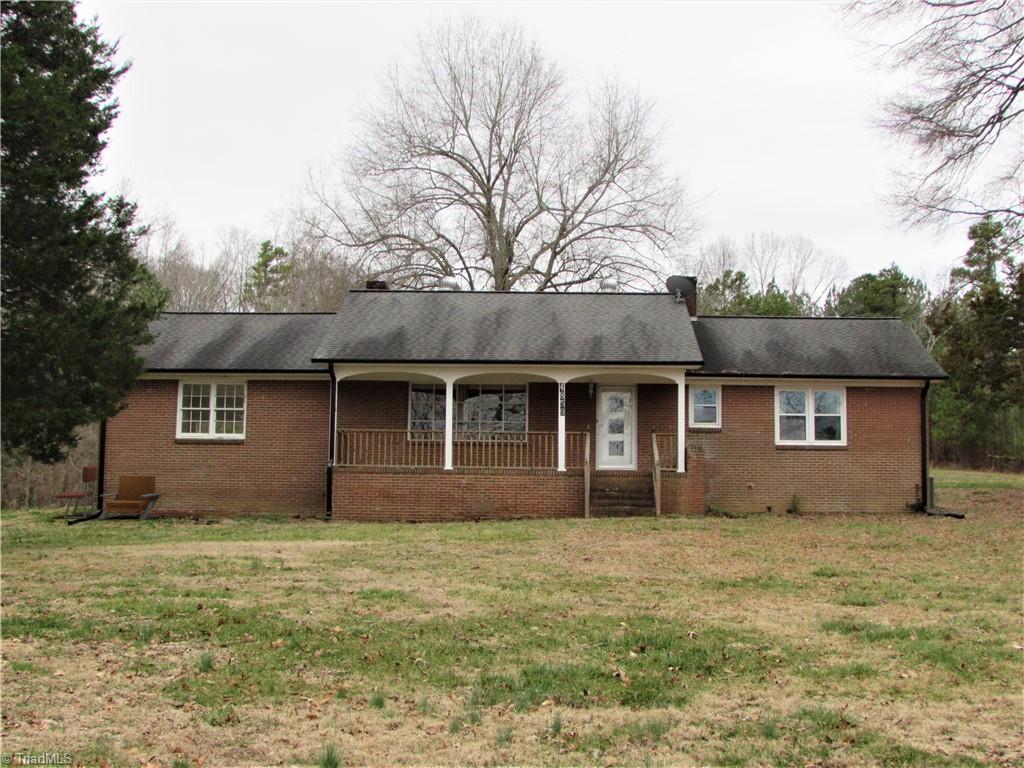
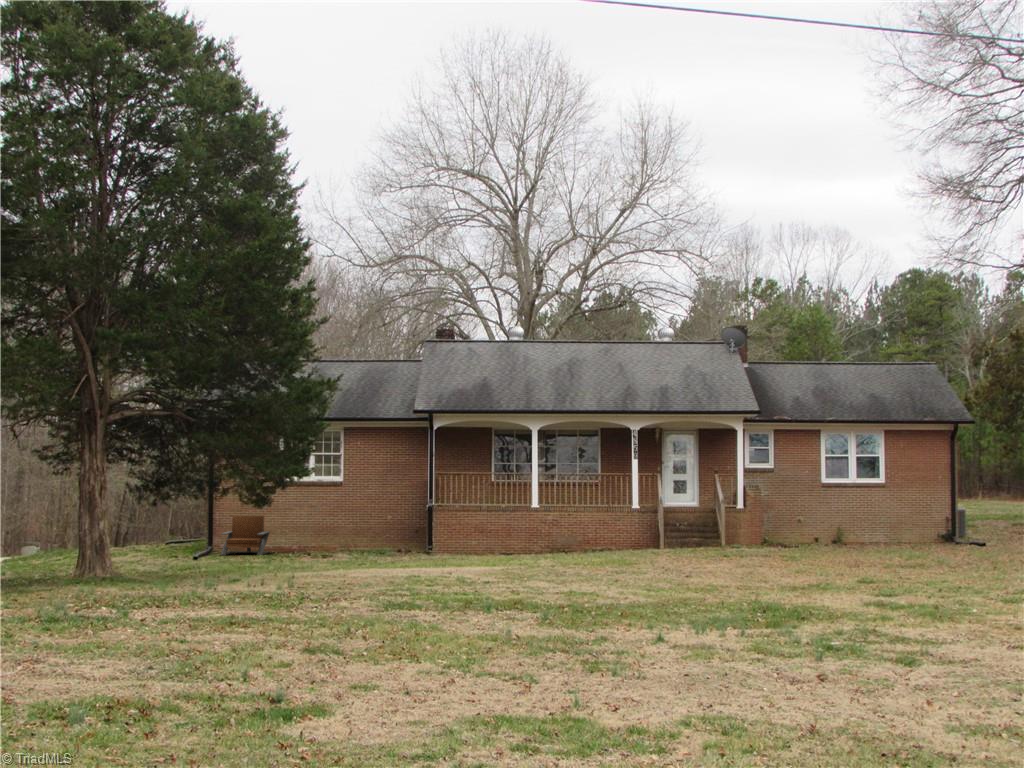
bench: present [56,464,97,519] -> none [177,506,208,556]

